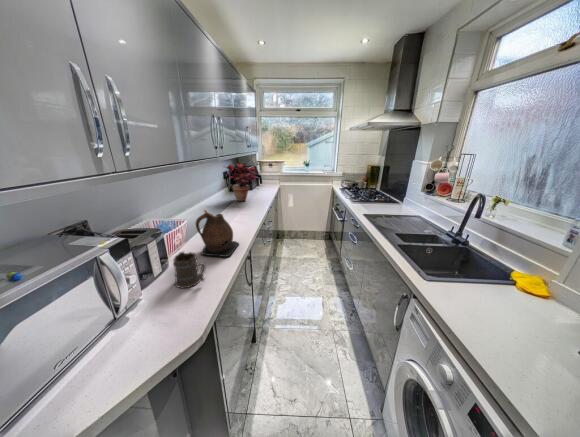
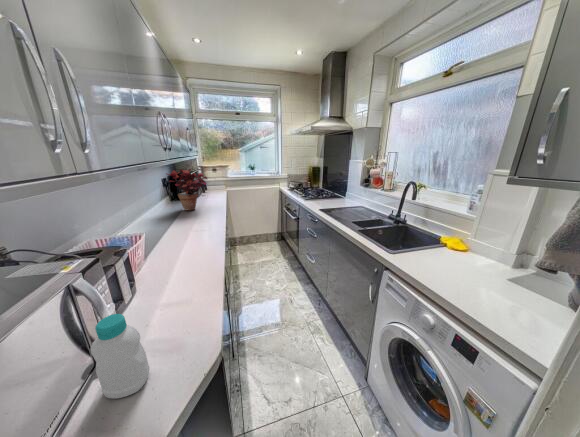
ceramic pitcher: present [196,210,239,257] -> none [158,219,209,271]
mug: present [173,252,206,288] -> none [145,267,188,311]
bottle: none [111,284,154,350] -> present [90,314,149,399]

